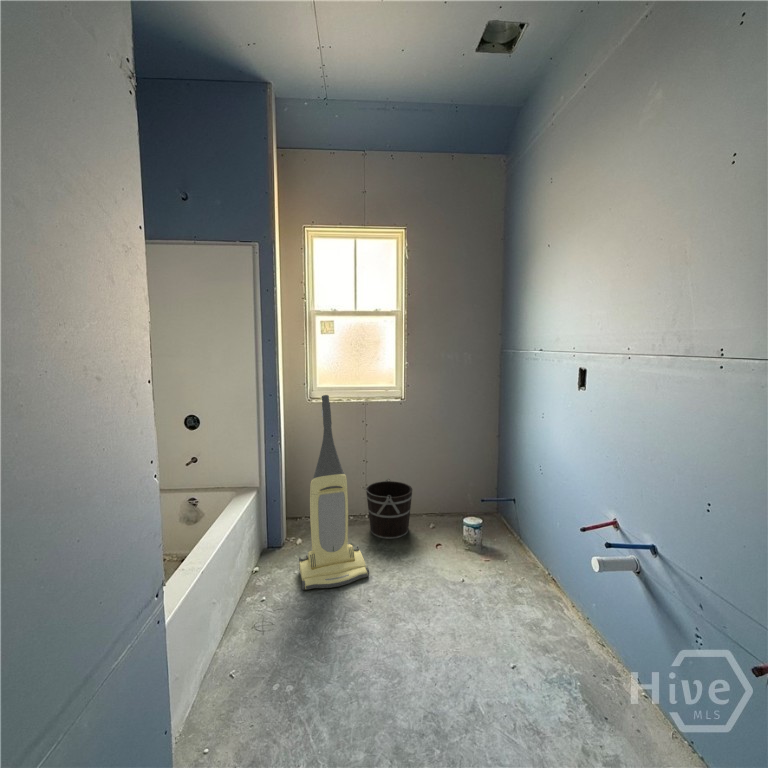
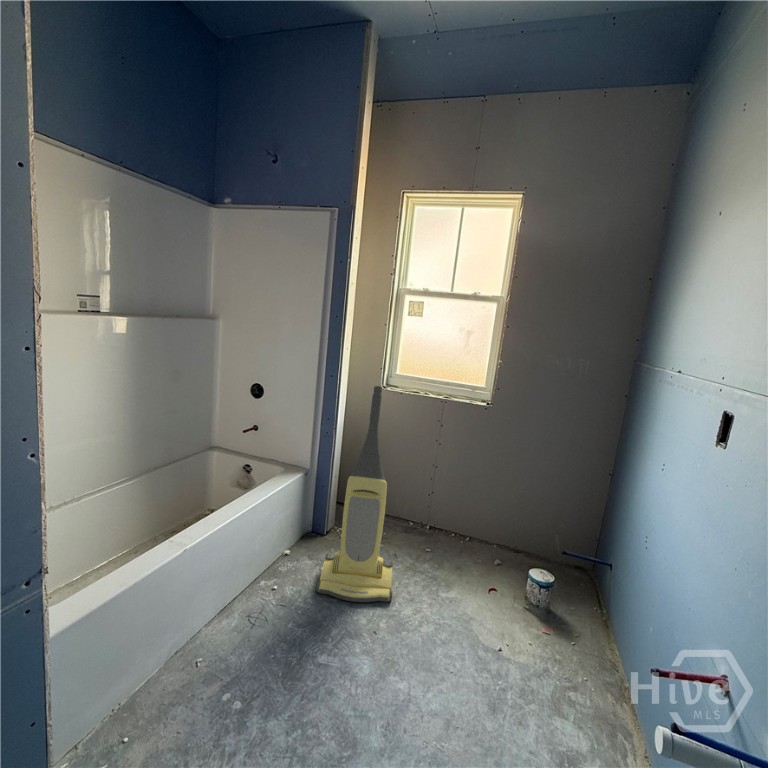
bucket: present [364,479,412,539] -> none [422,493,478,565]

